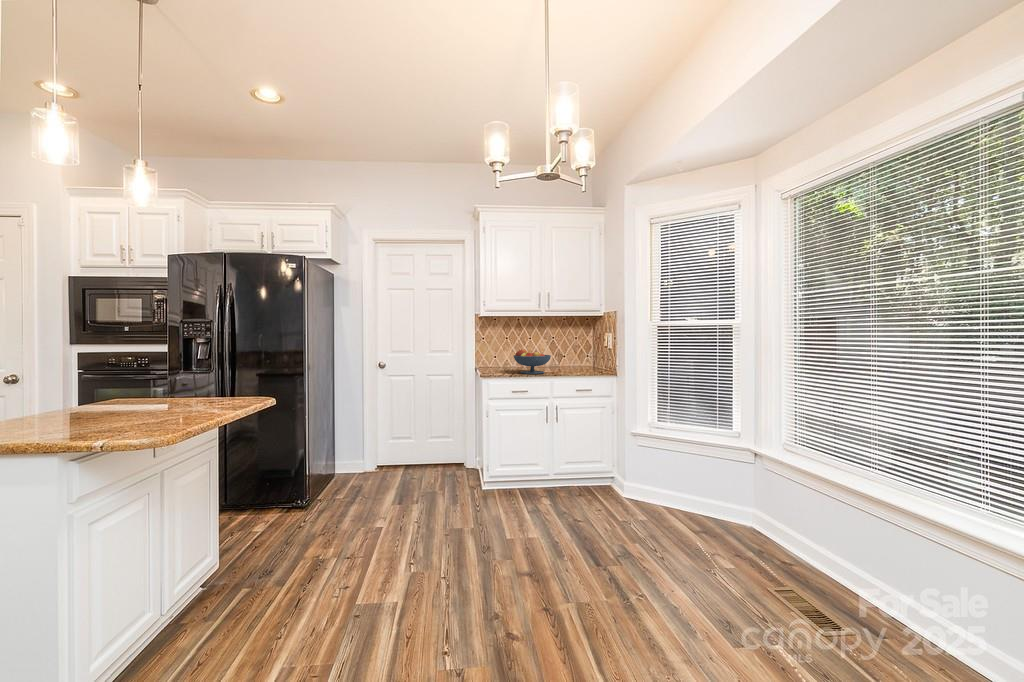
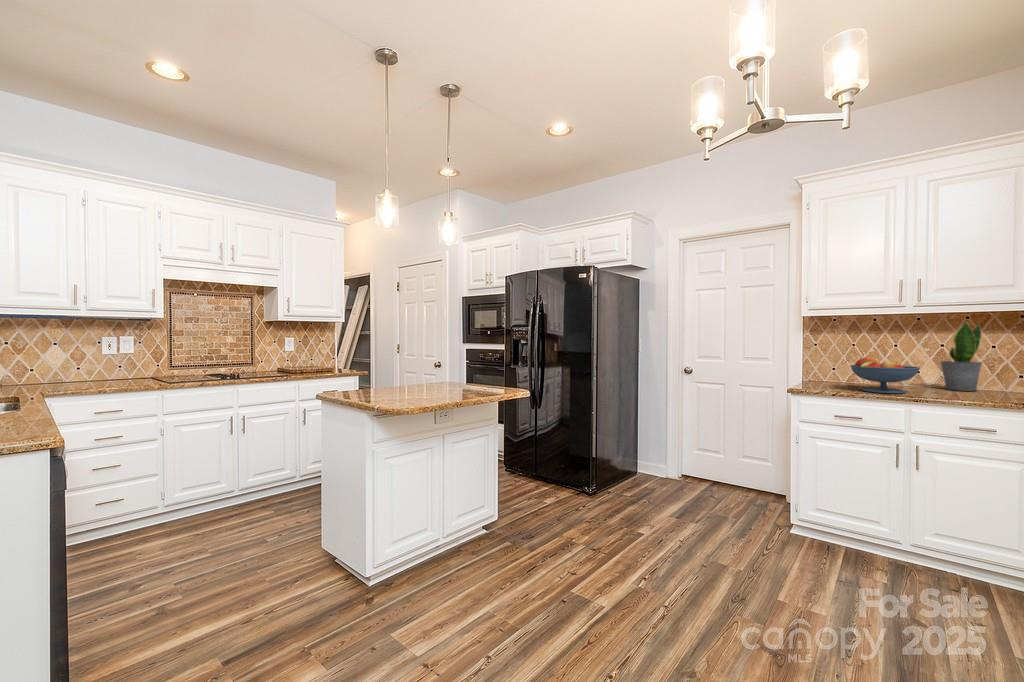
potted plant: none [553,325,573,369] -> present [941,322,982,391]

